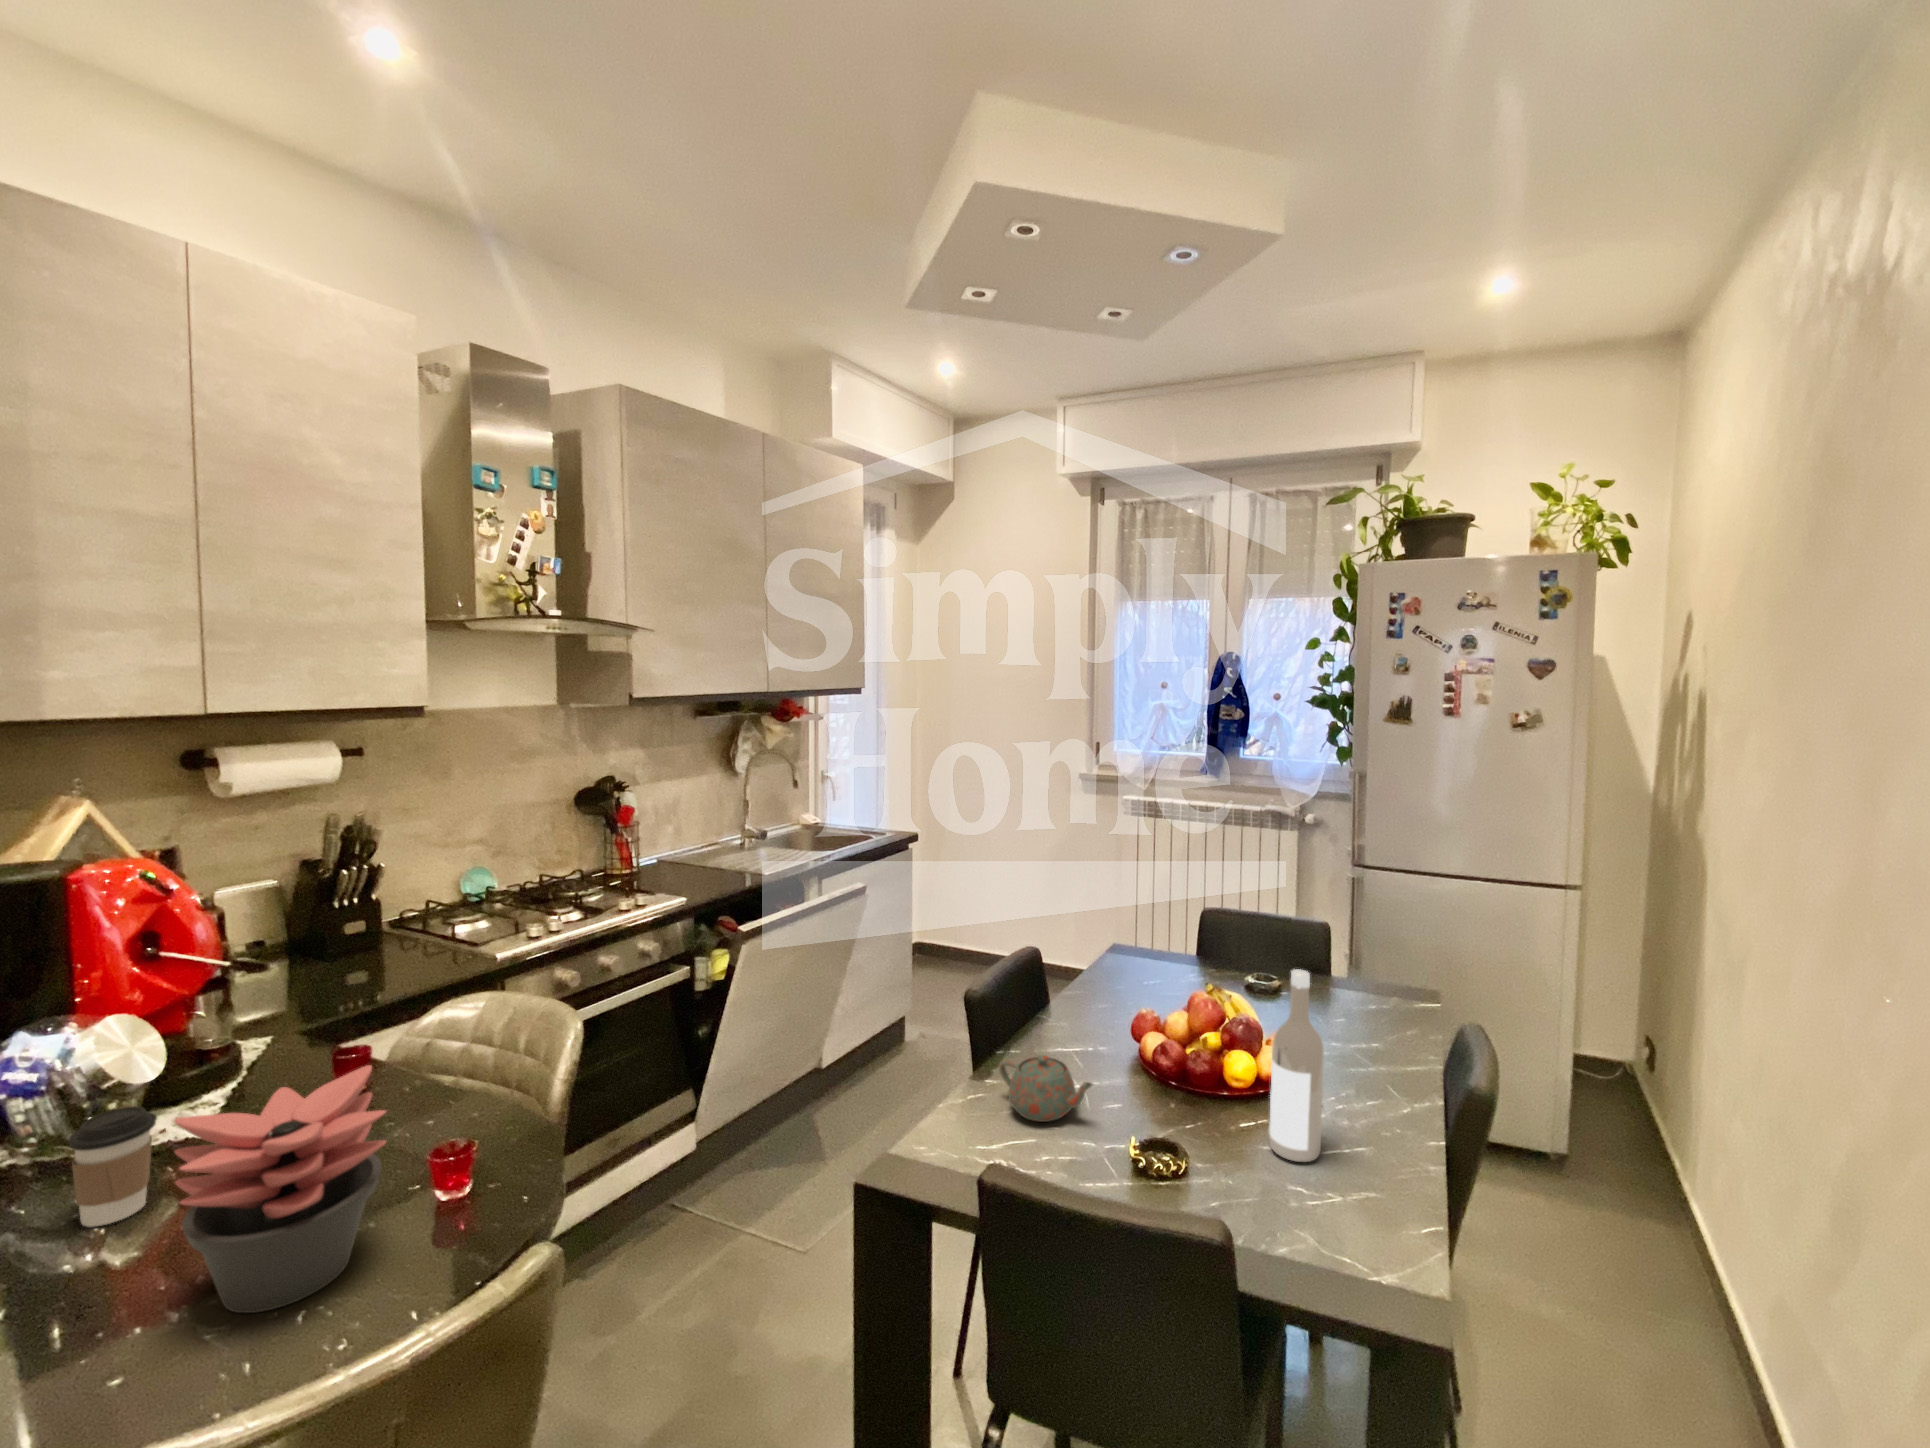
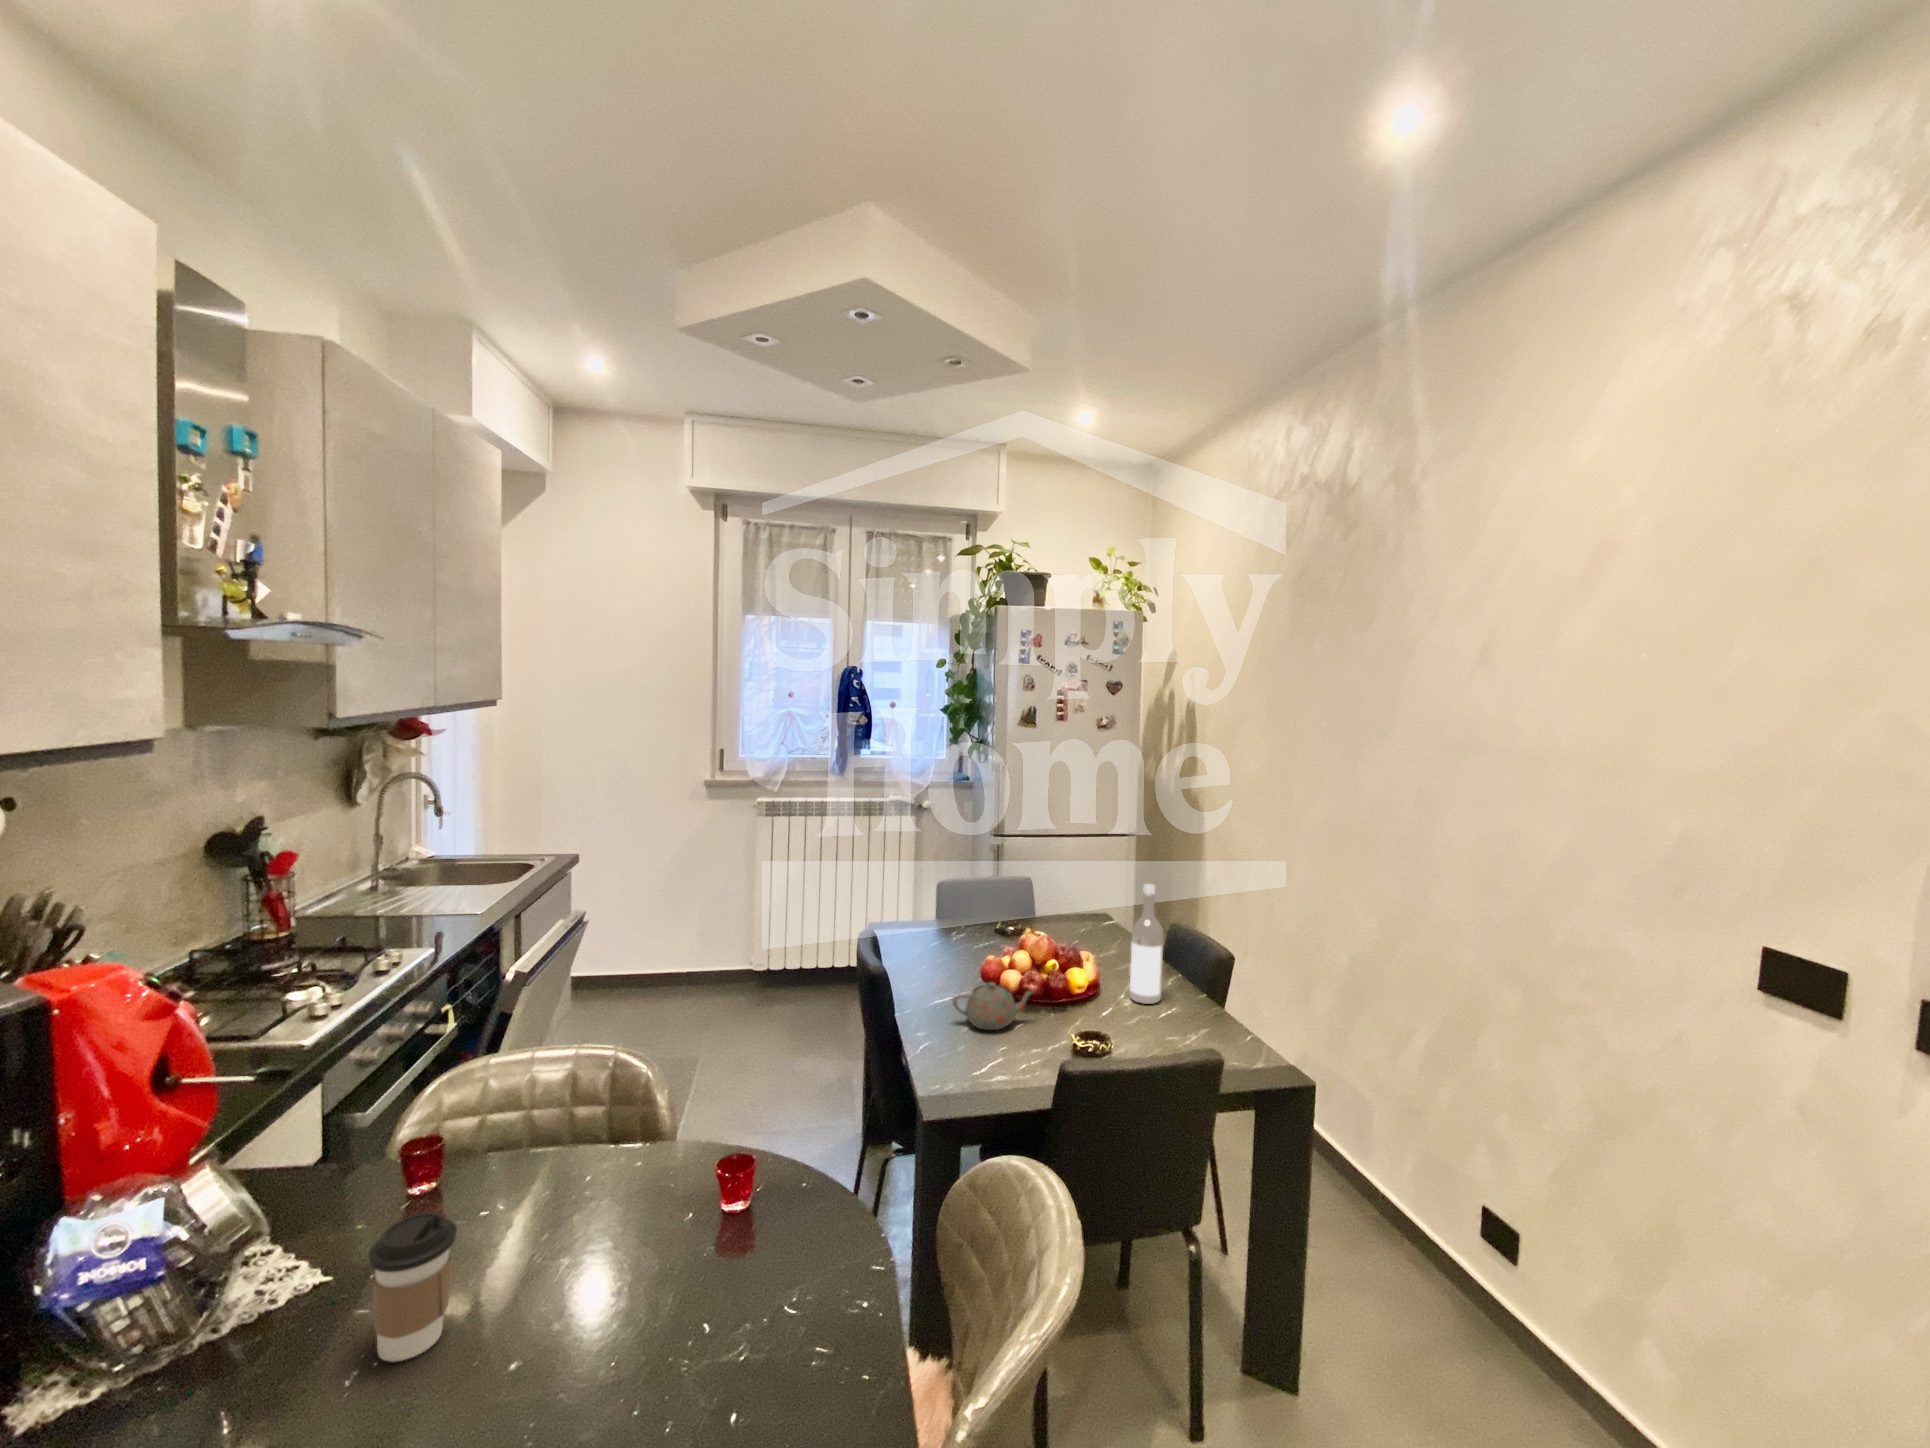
succulent plant: present [175,1065,386,1313] -> none [655,1076,818,1307]

